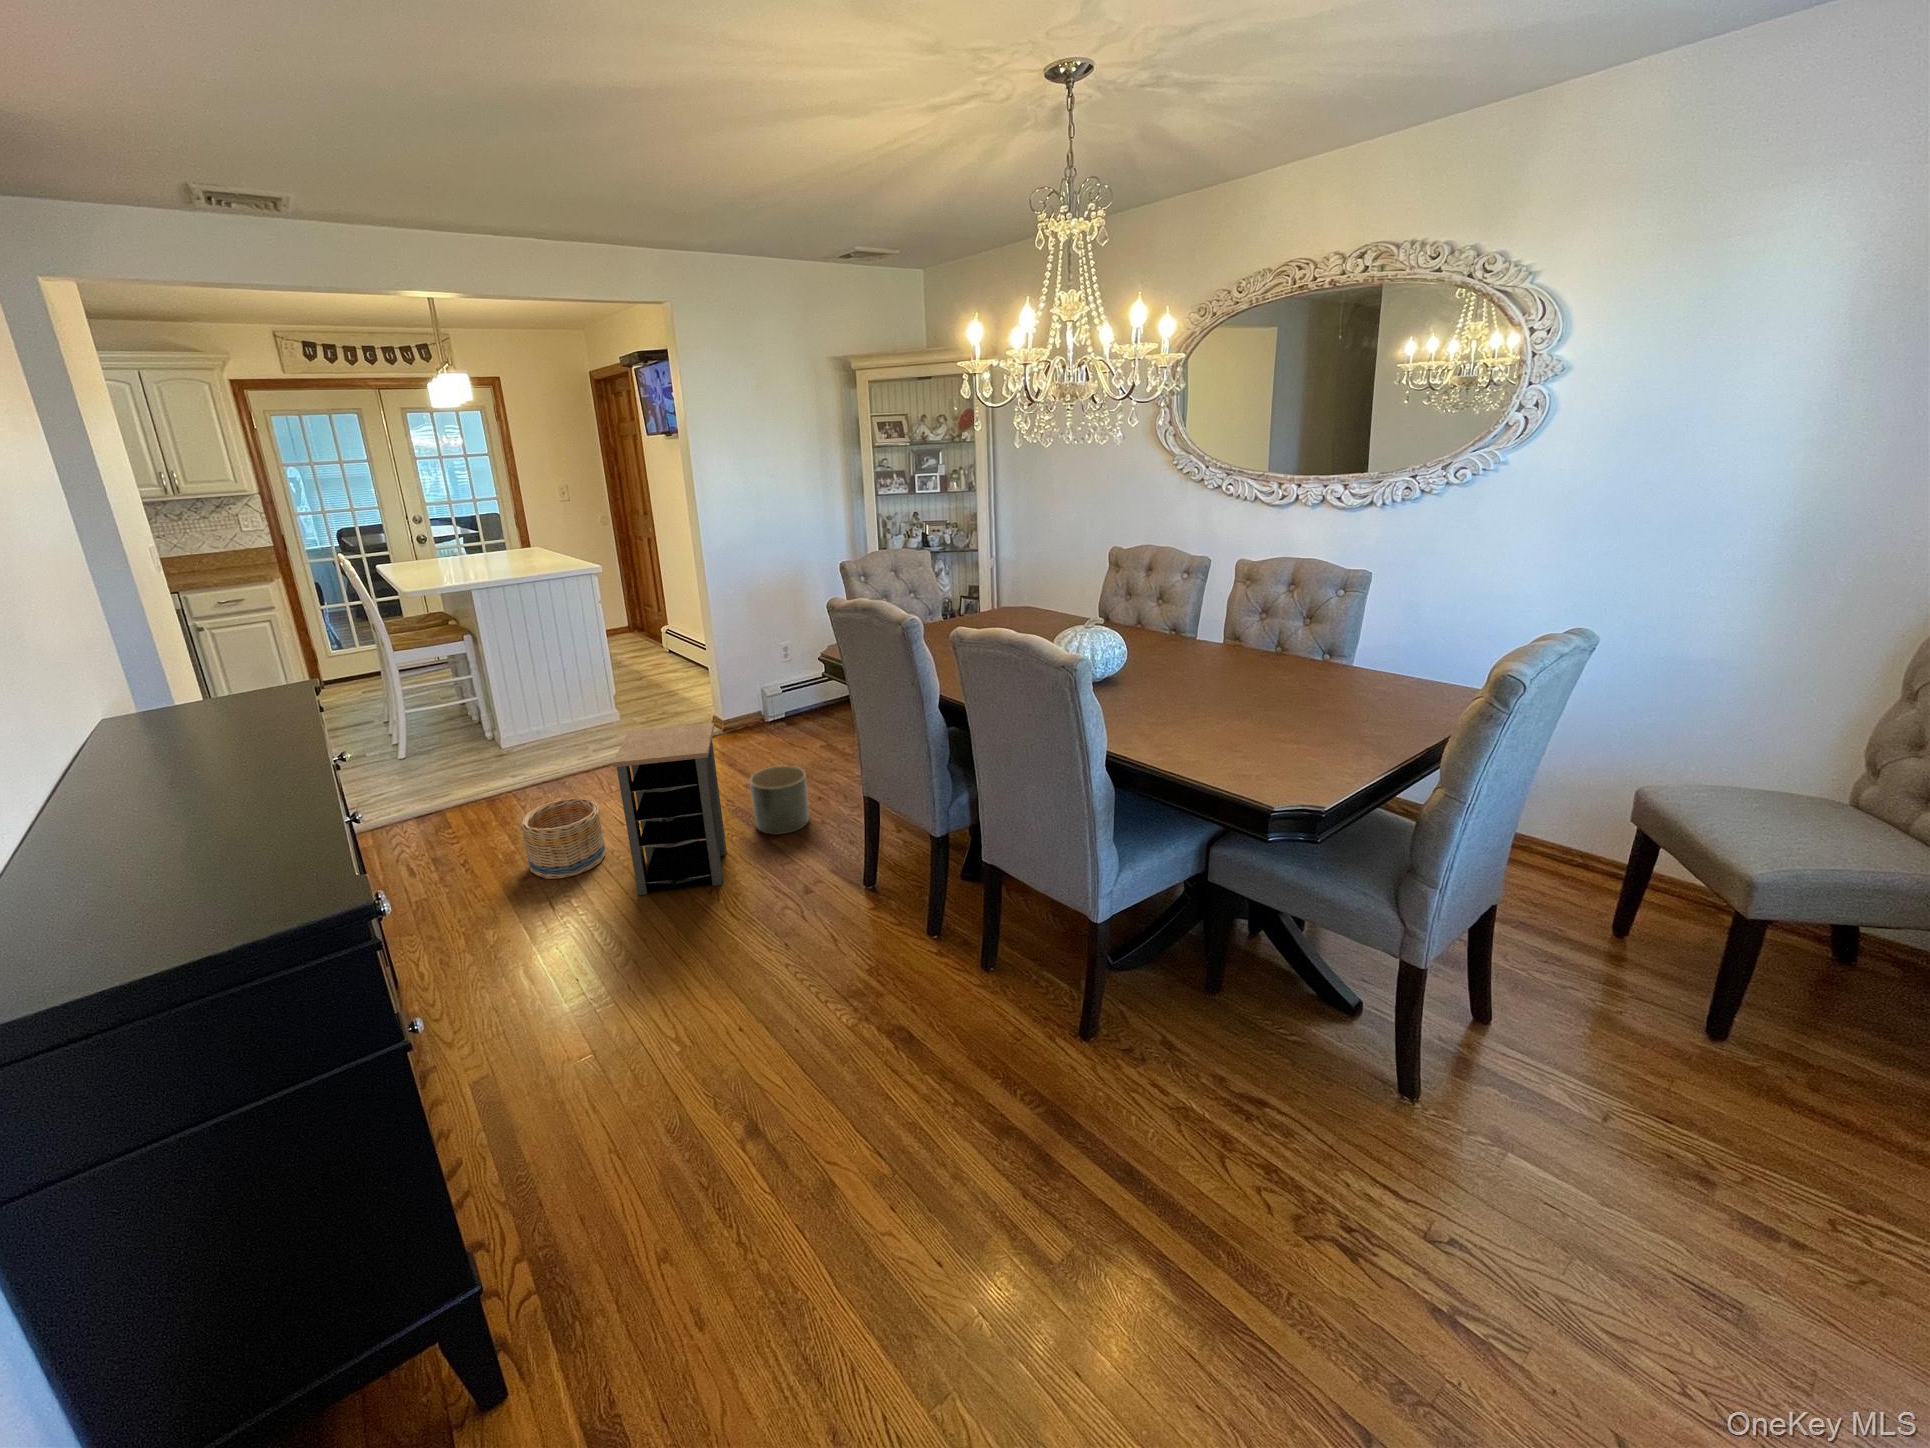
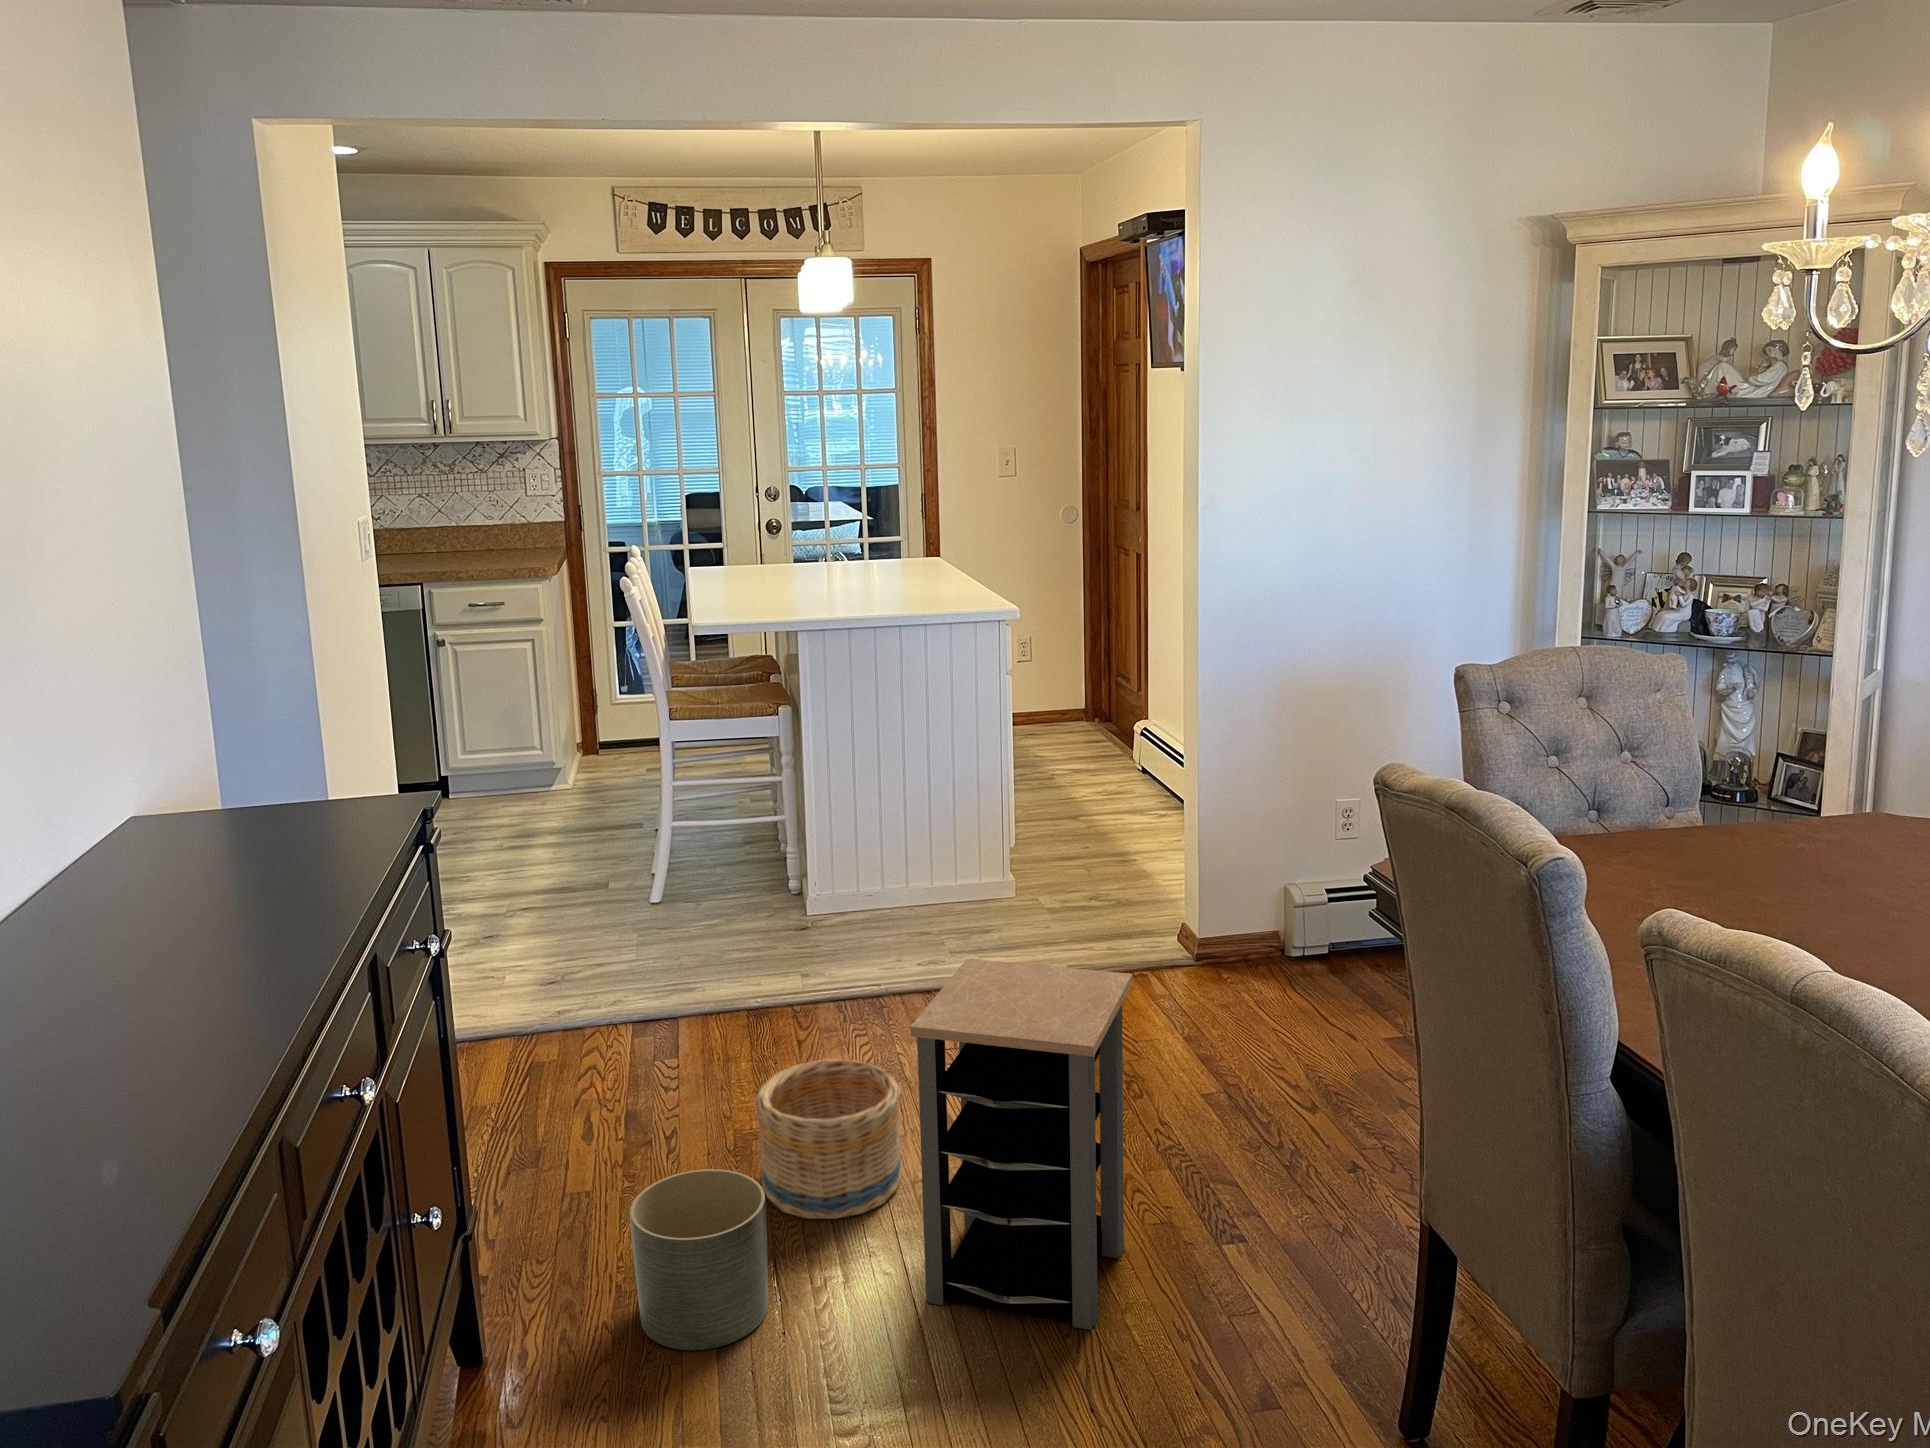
planter: present [750,766,809,835] -> present [630,1169,768,1350]

